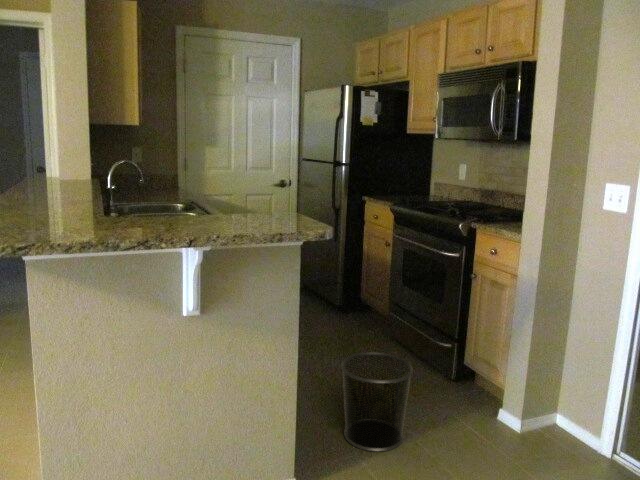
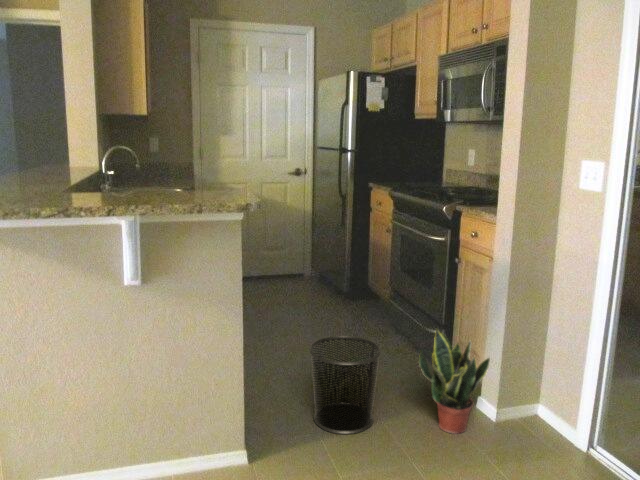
potted plant: none [449,343,515,446] -> present [419,330,490,434]

